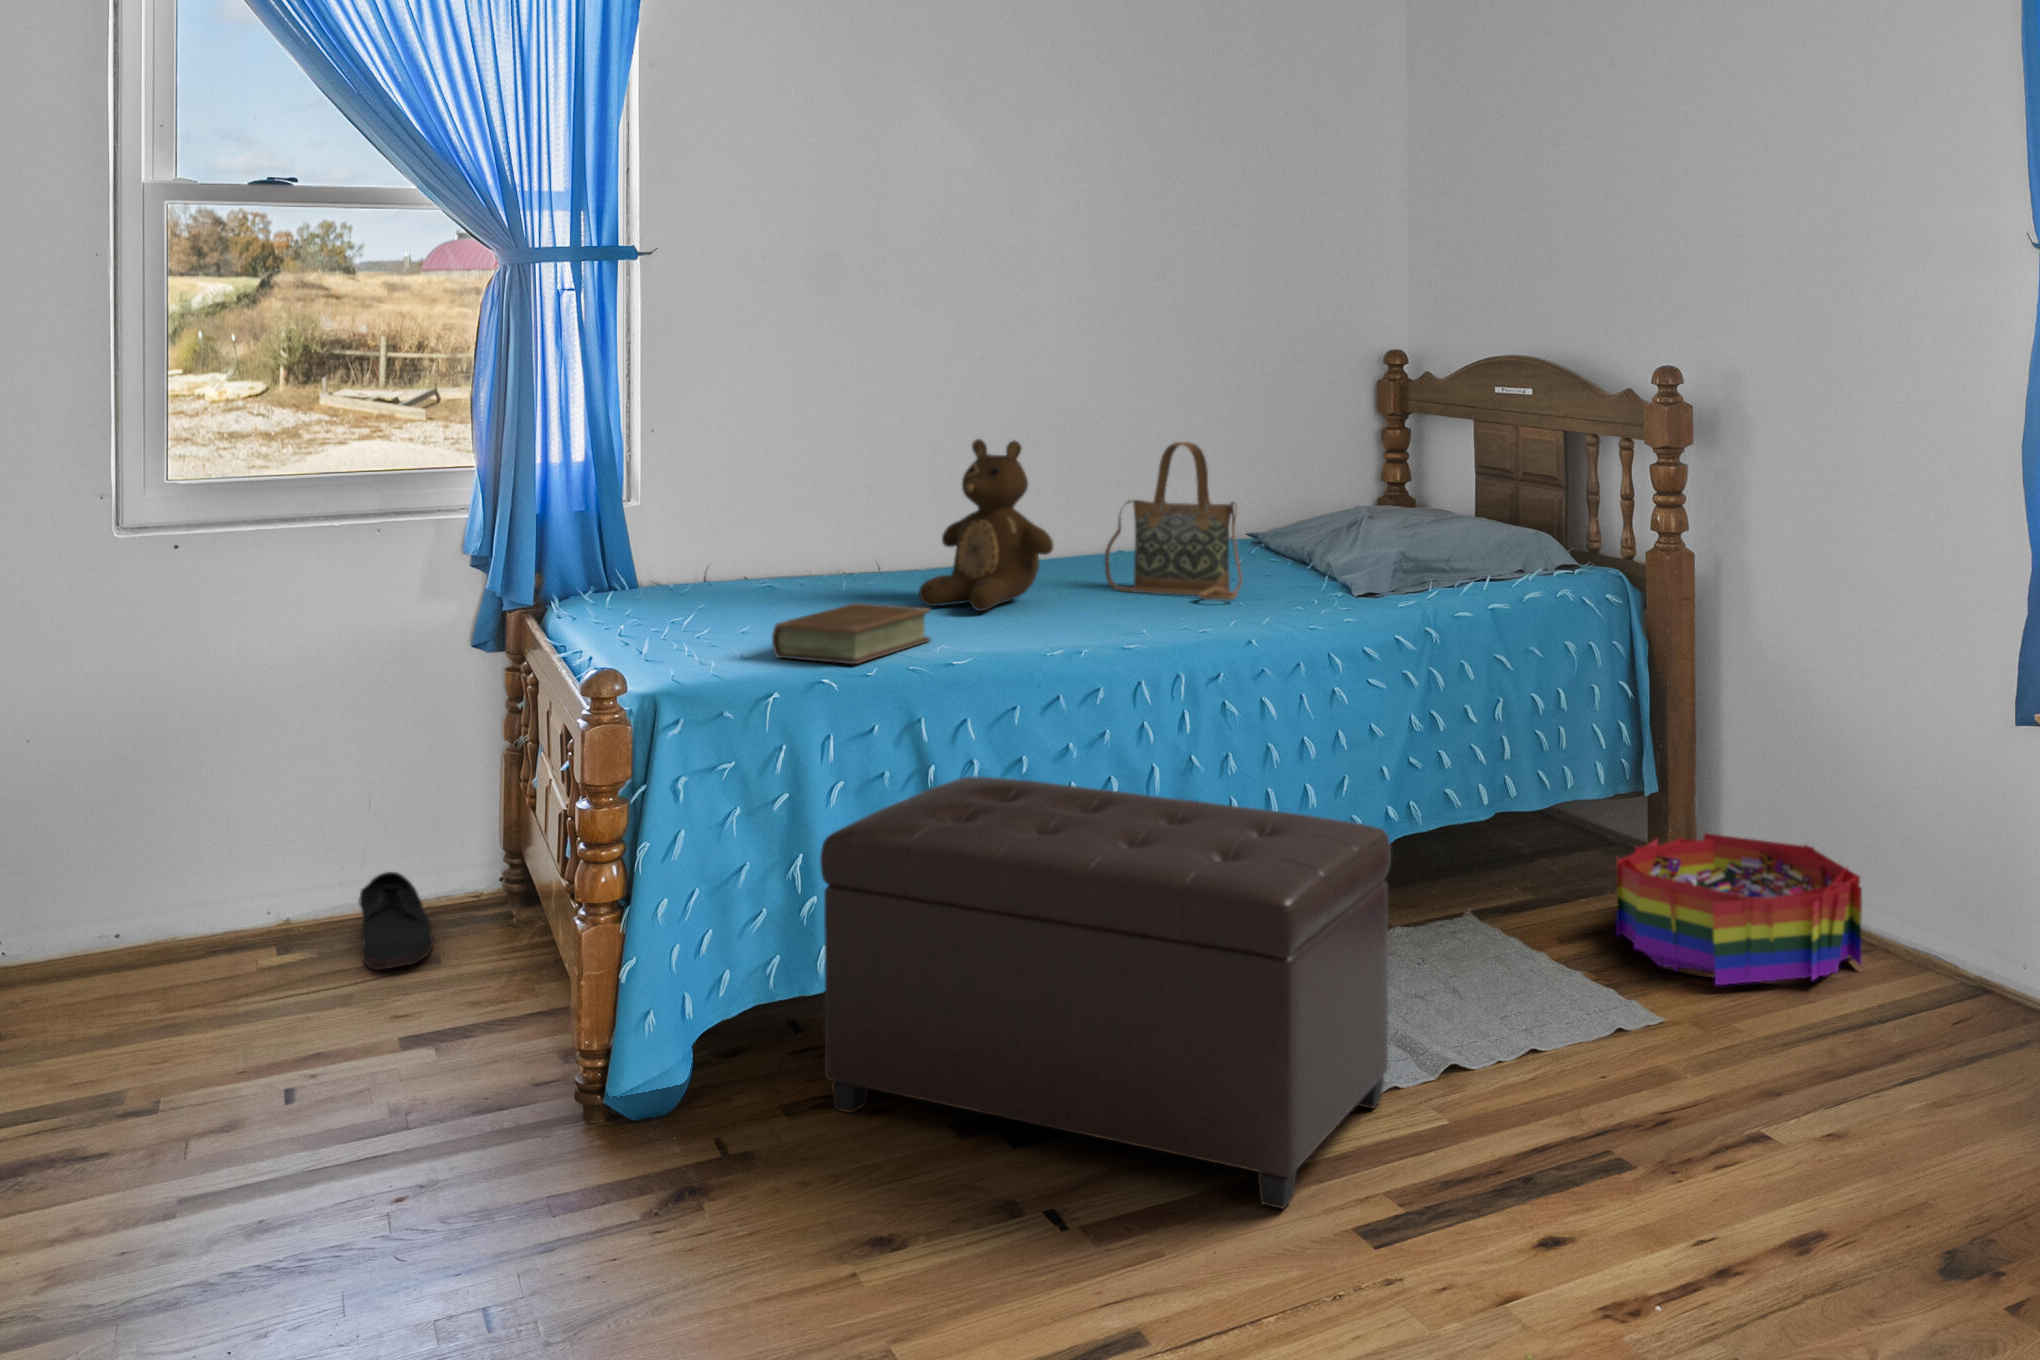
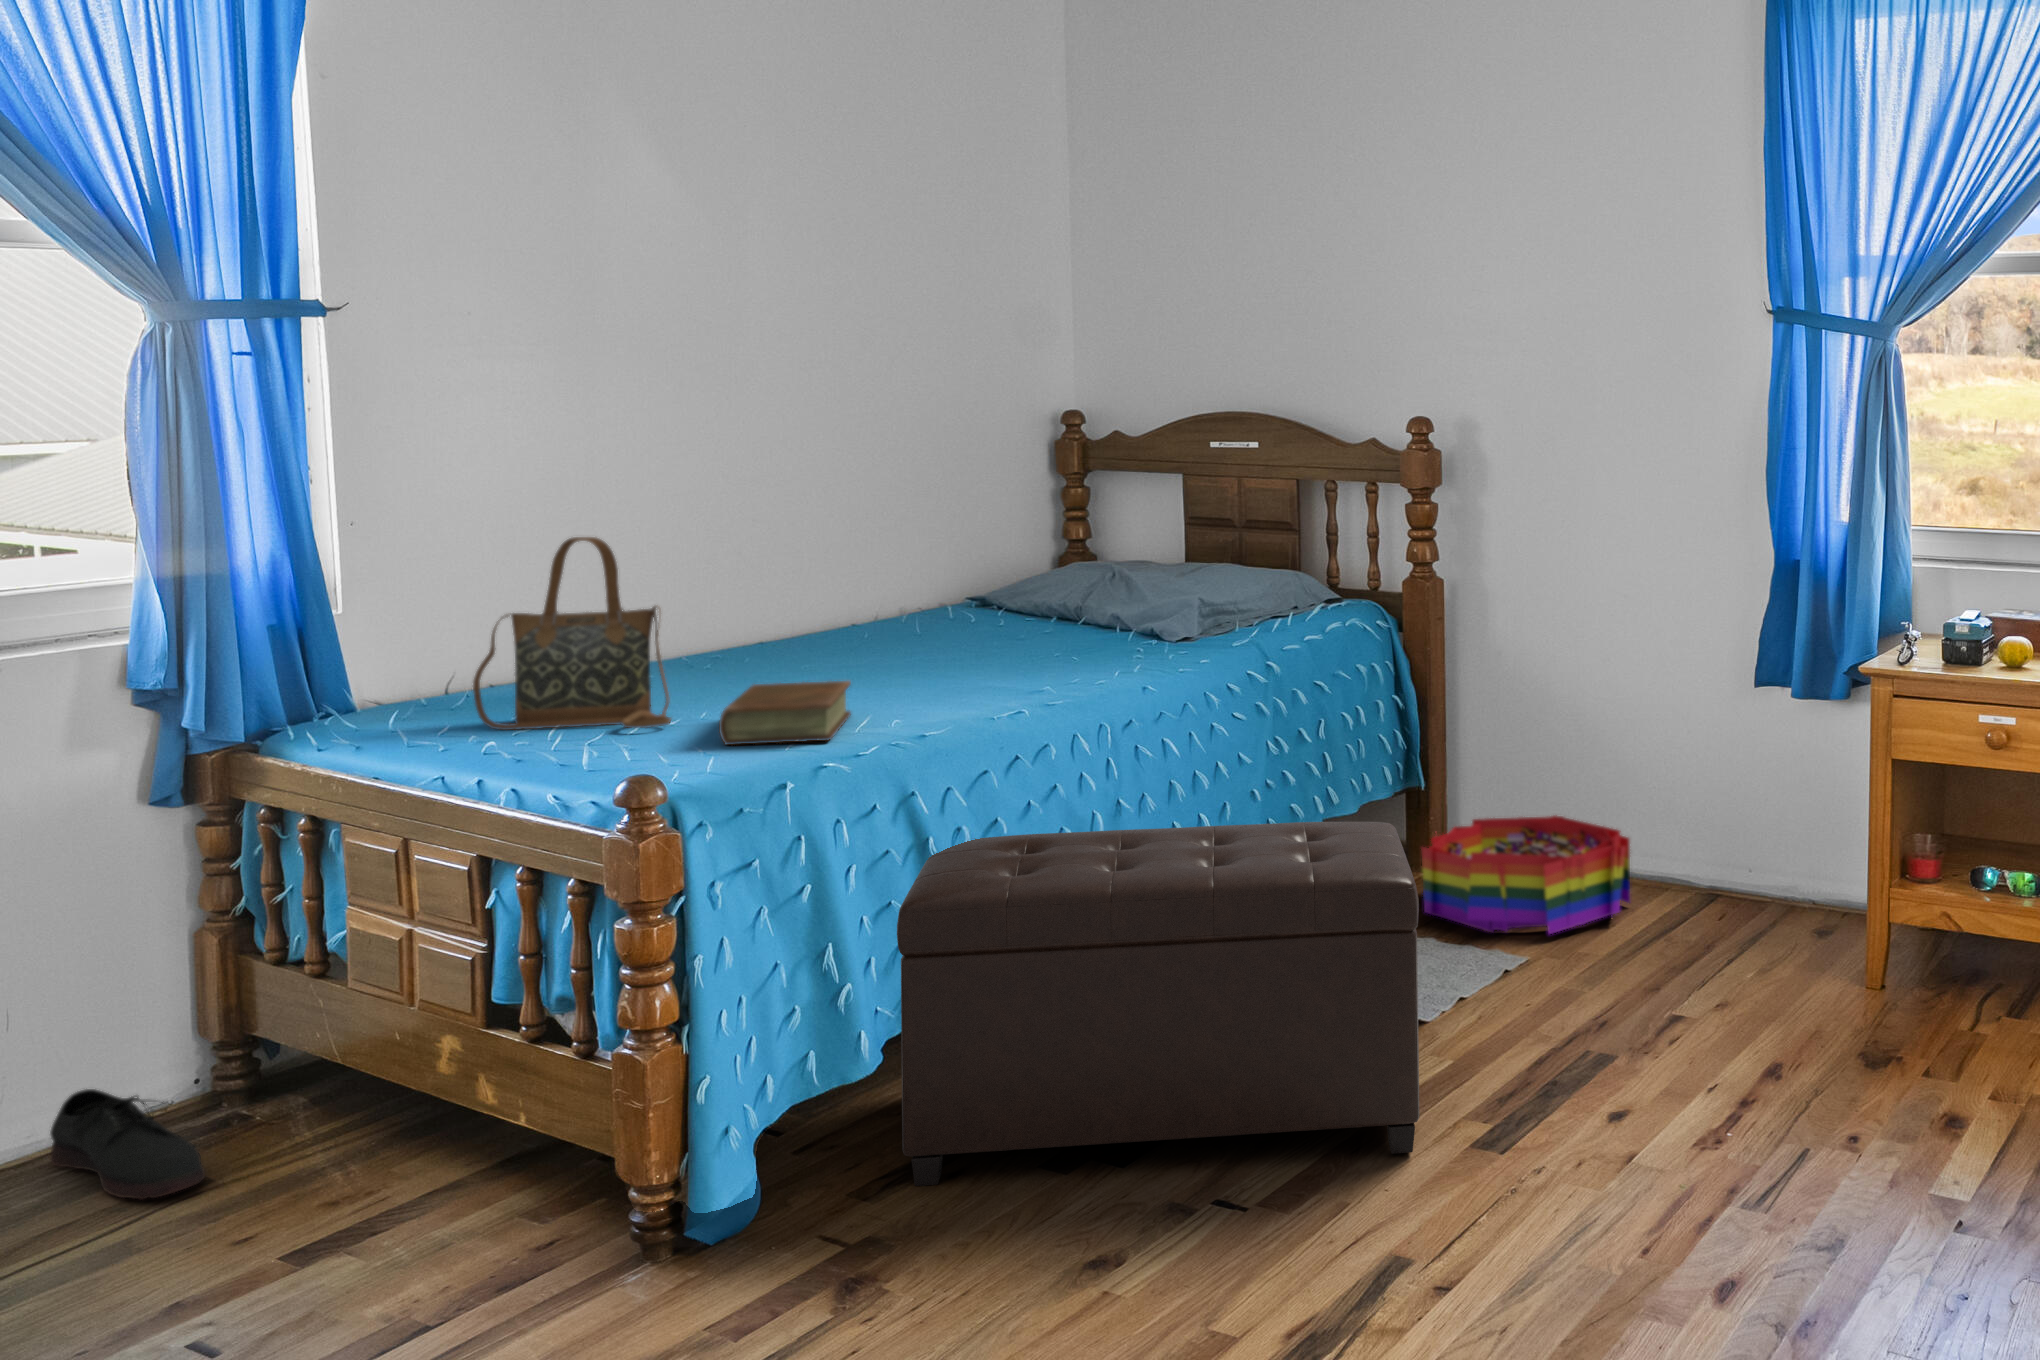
teddy bear: present [919,439,1053,611] -> none [757,506,901,686]
handbag: present [1105,442,1242,601] -> present [473,537,671,730]

